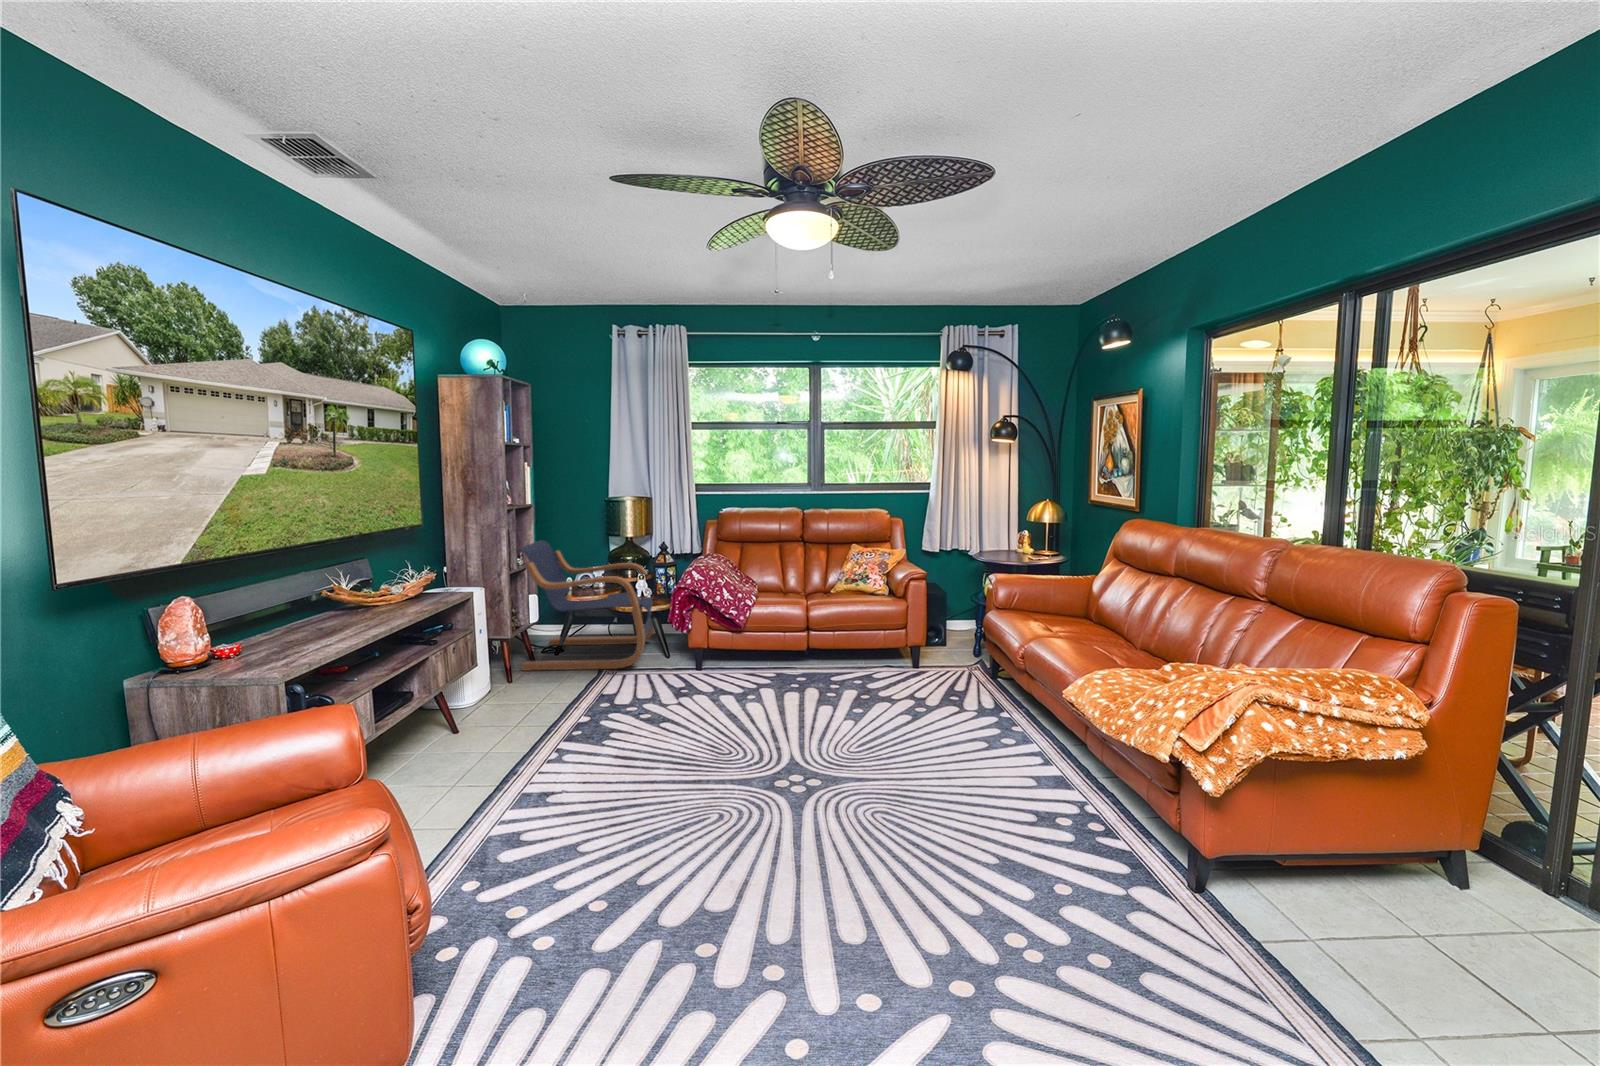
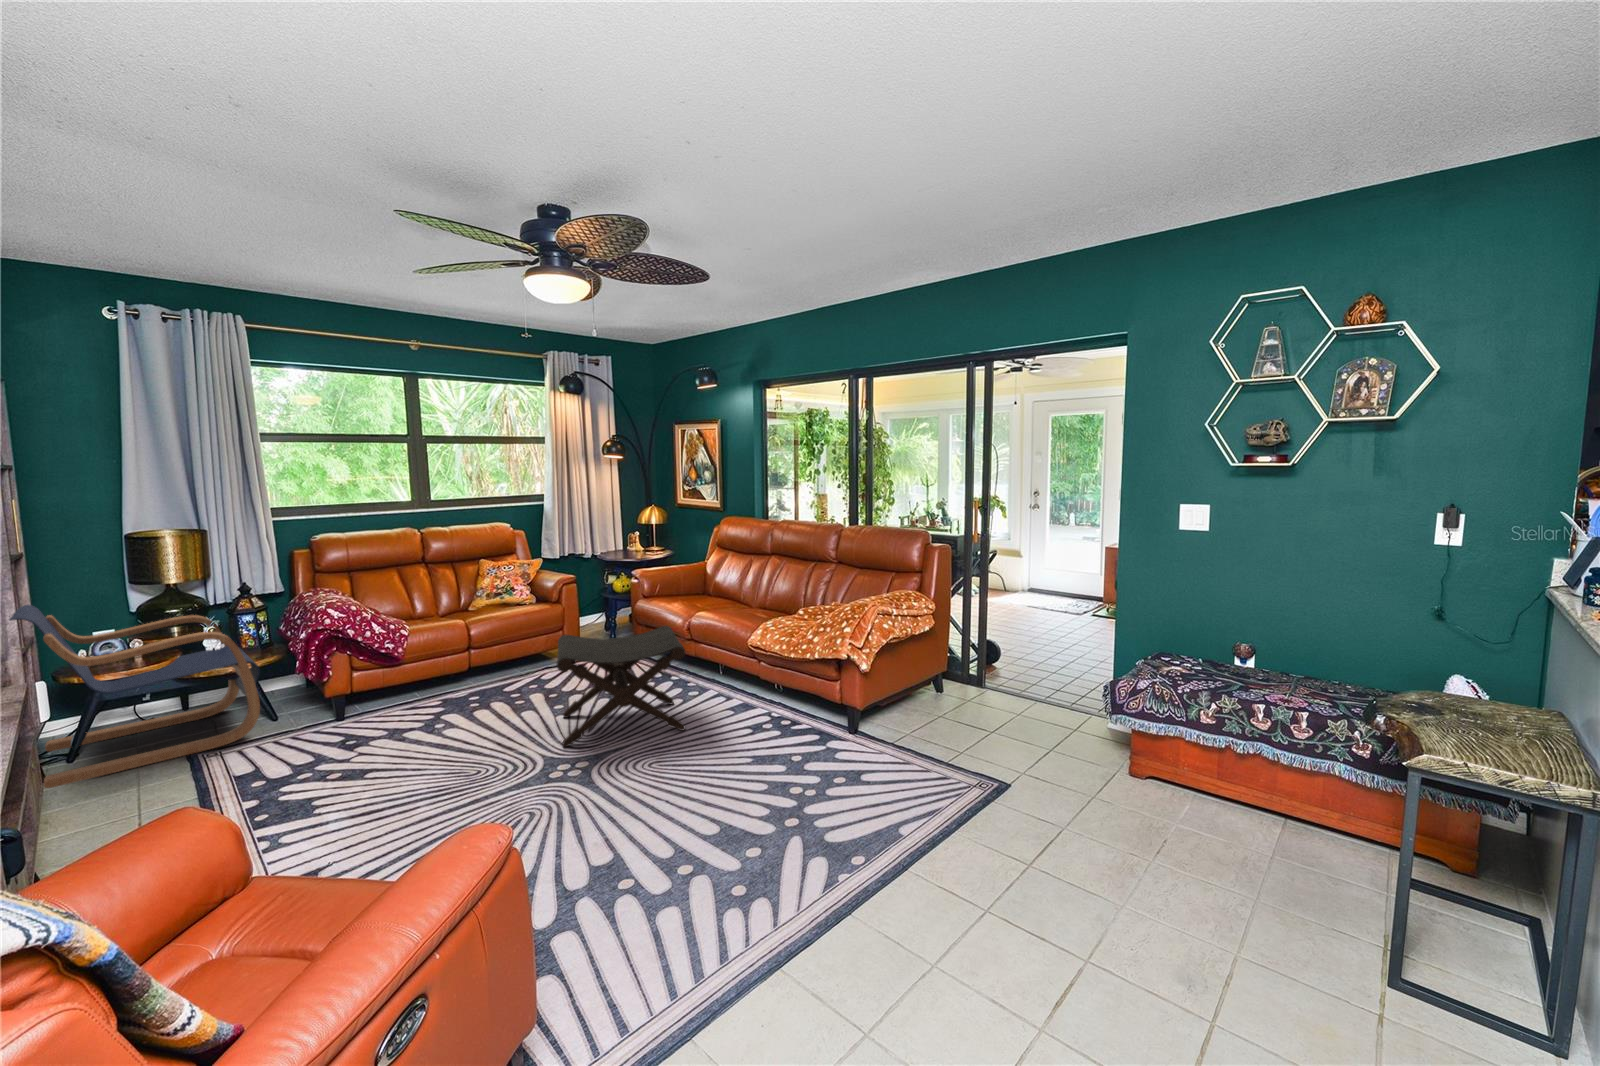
footstool: none [813,632,977,783] -> present [557,626,685,747]

